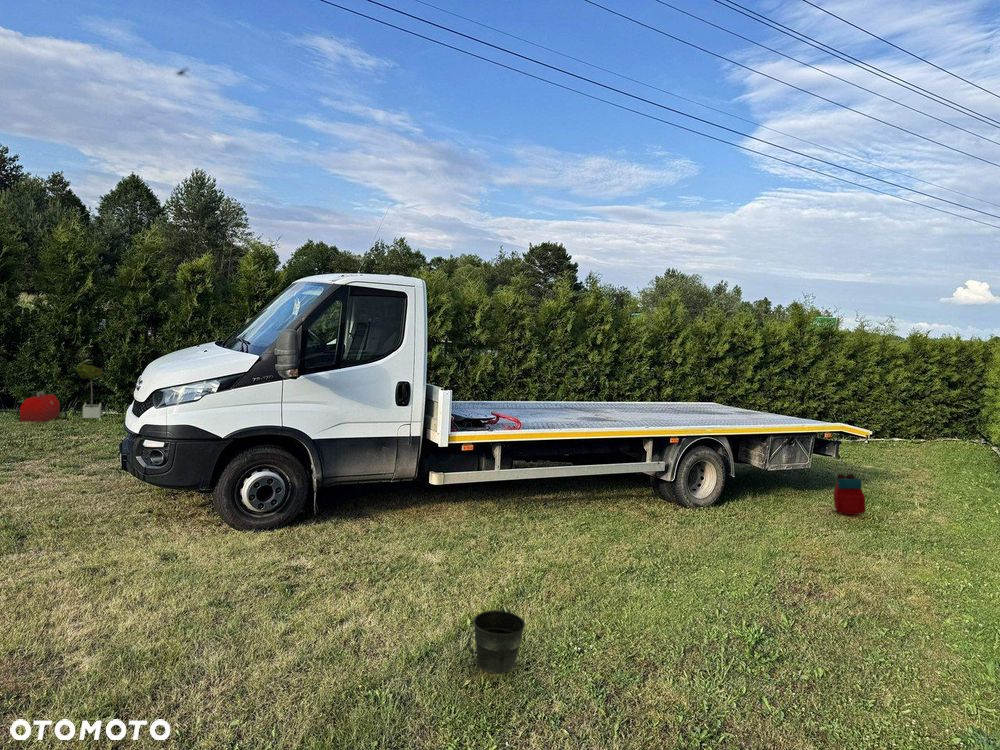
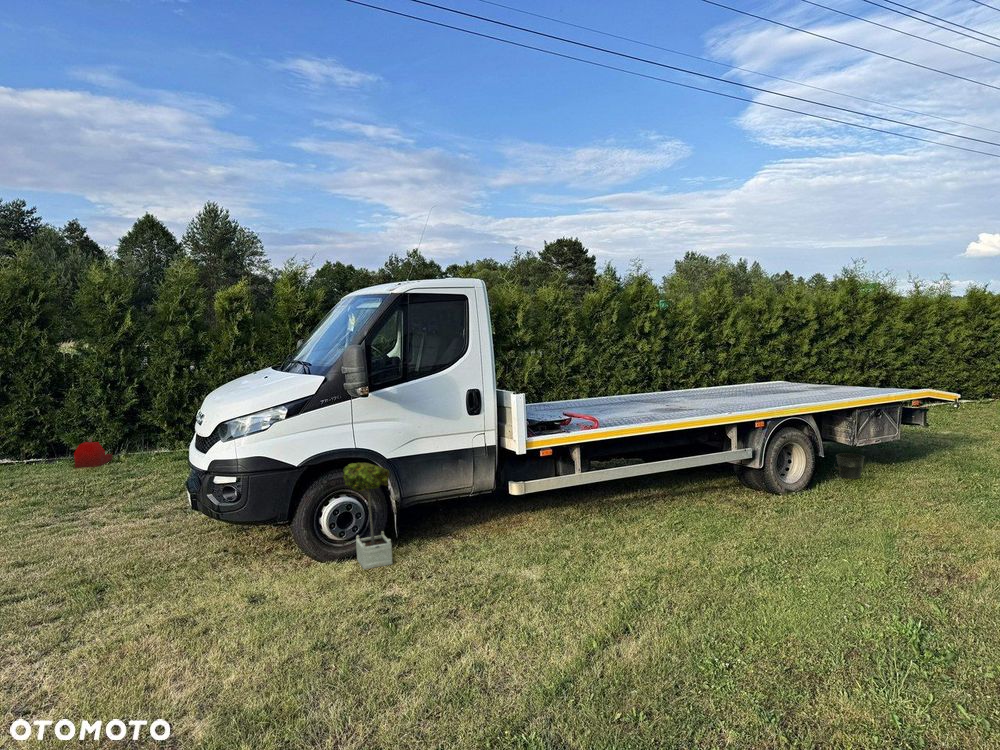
potted tree: present [76,364,103,418] -> present [342,463,392,569]
backpack: present [834,474,865,515] -> none [932,441,972,486]
bucket: present [467,610,525,673] -> present [834,453,864,479]

